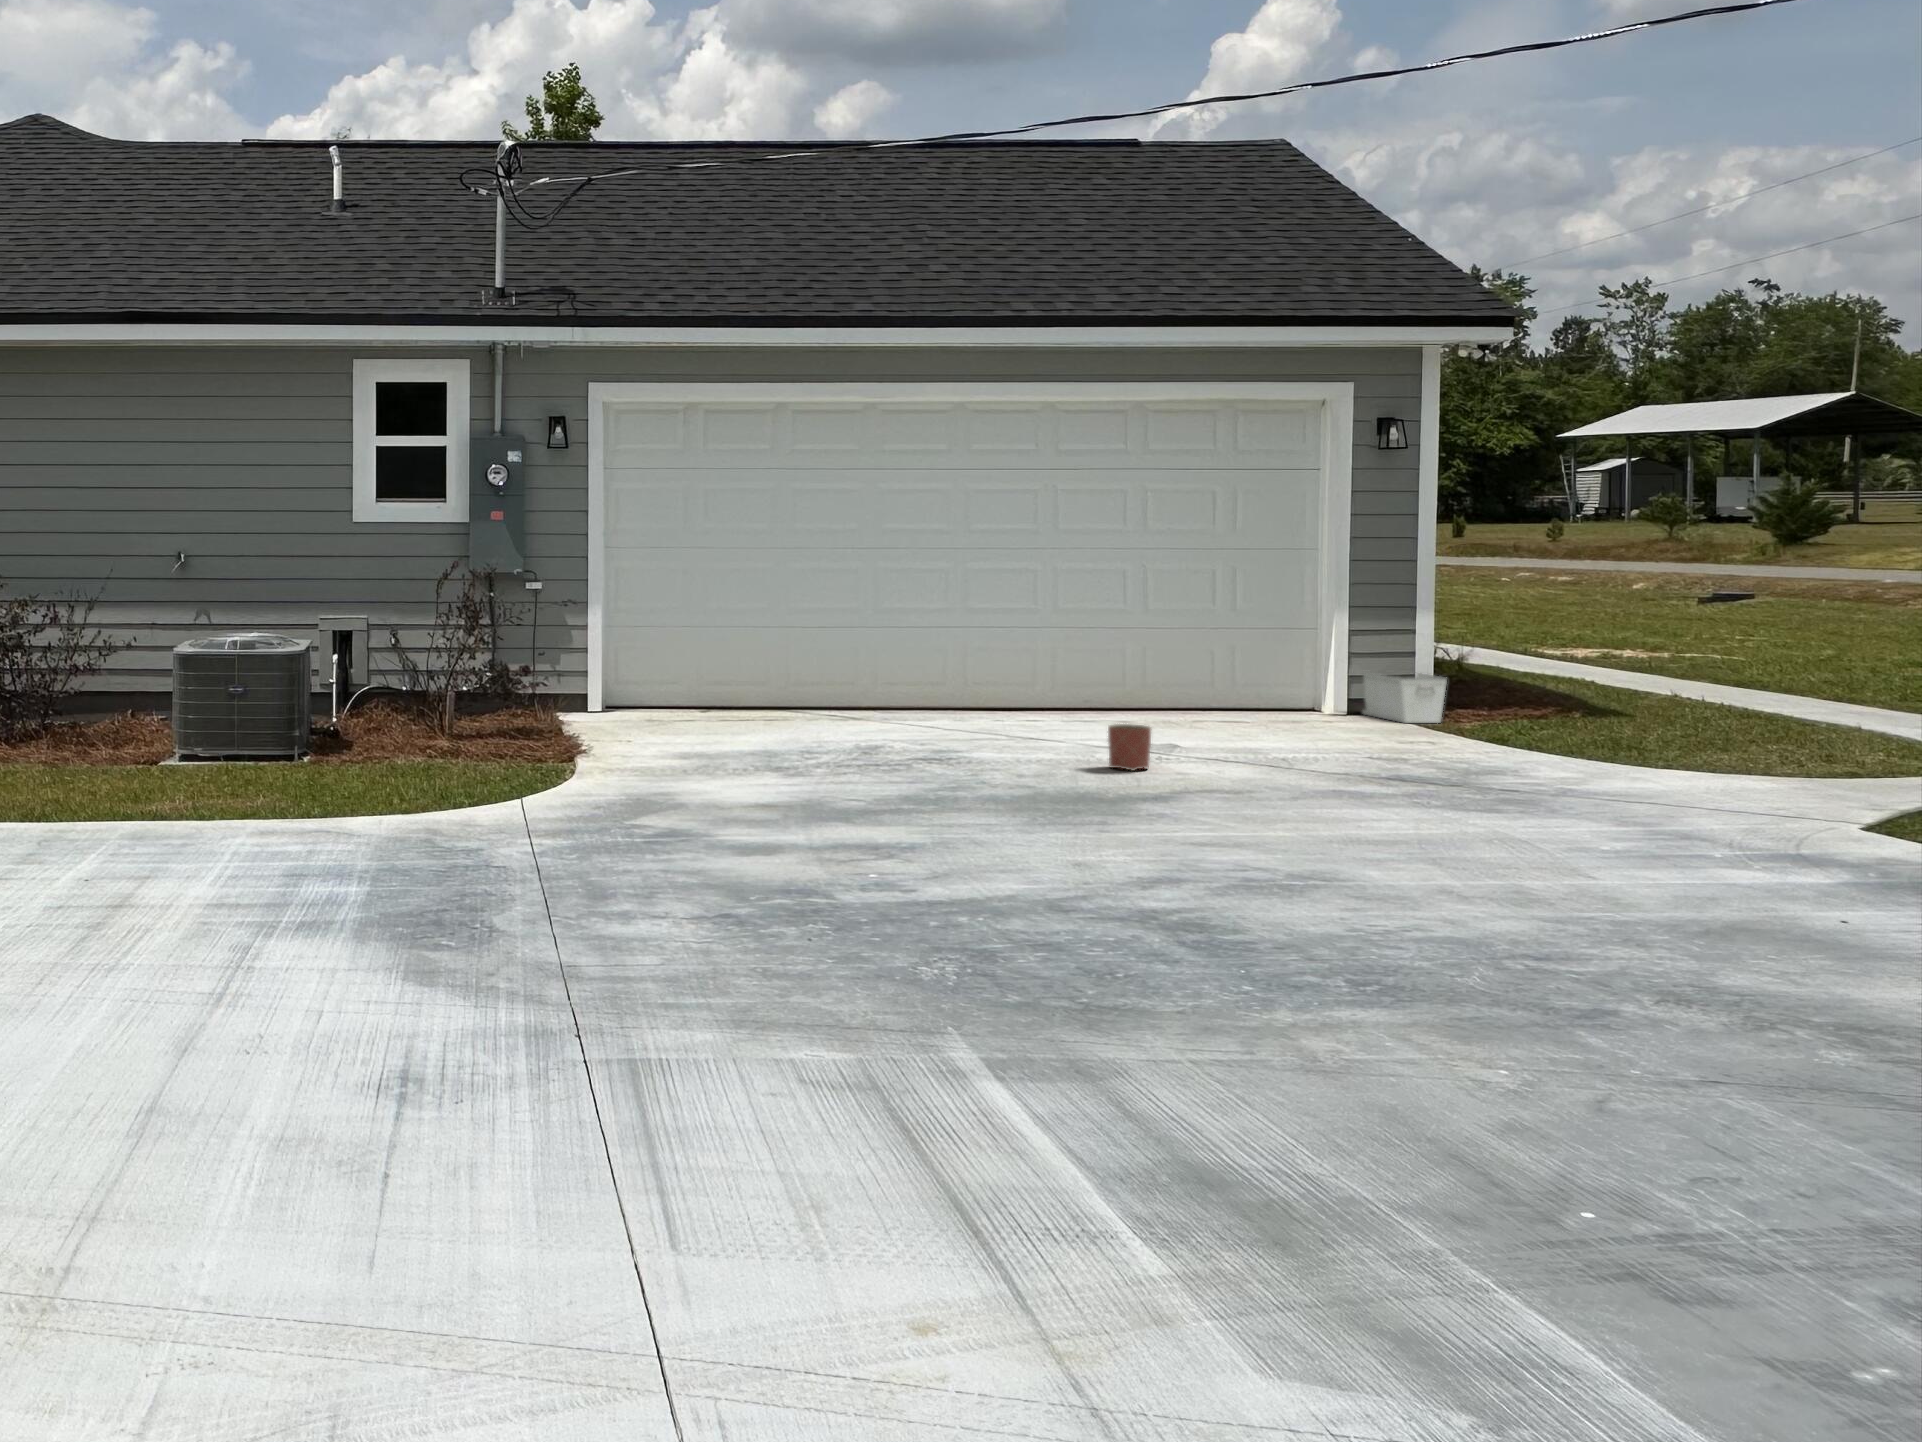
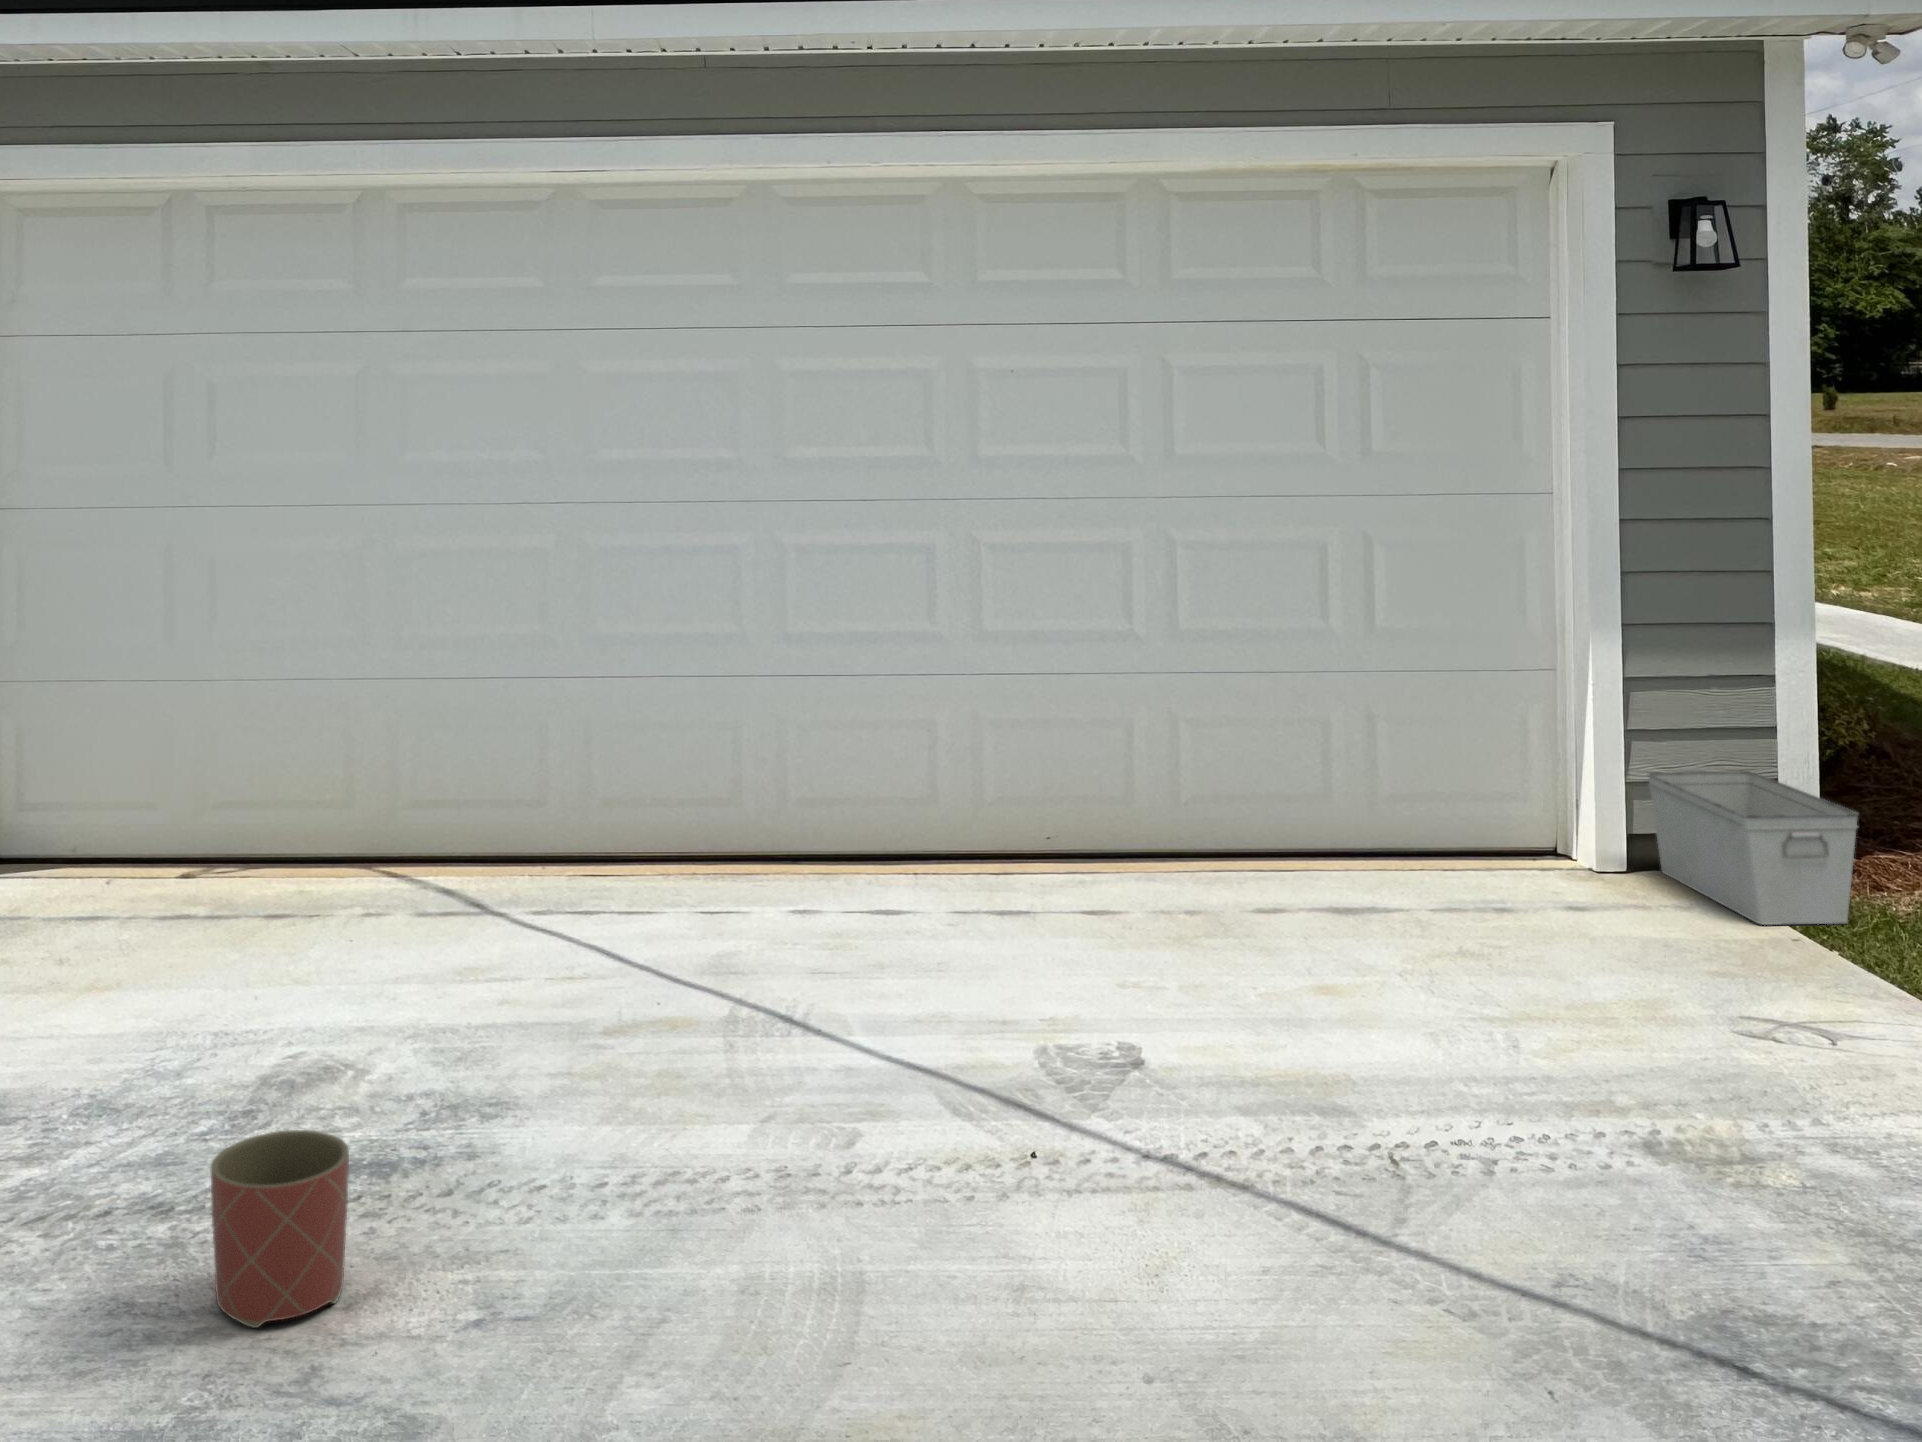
planter: present [1108,724,1152,771] -> present [210,1130,349,1328]

